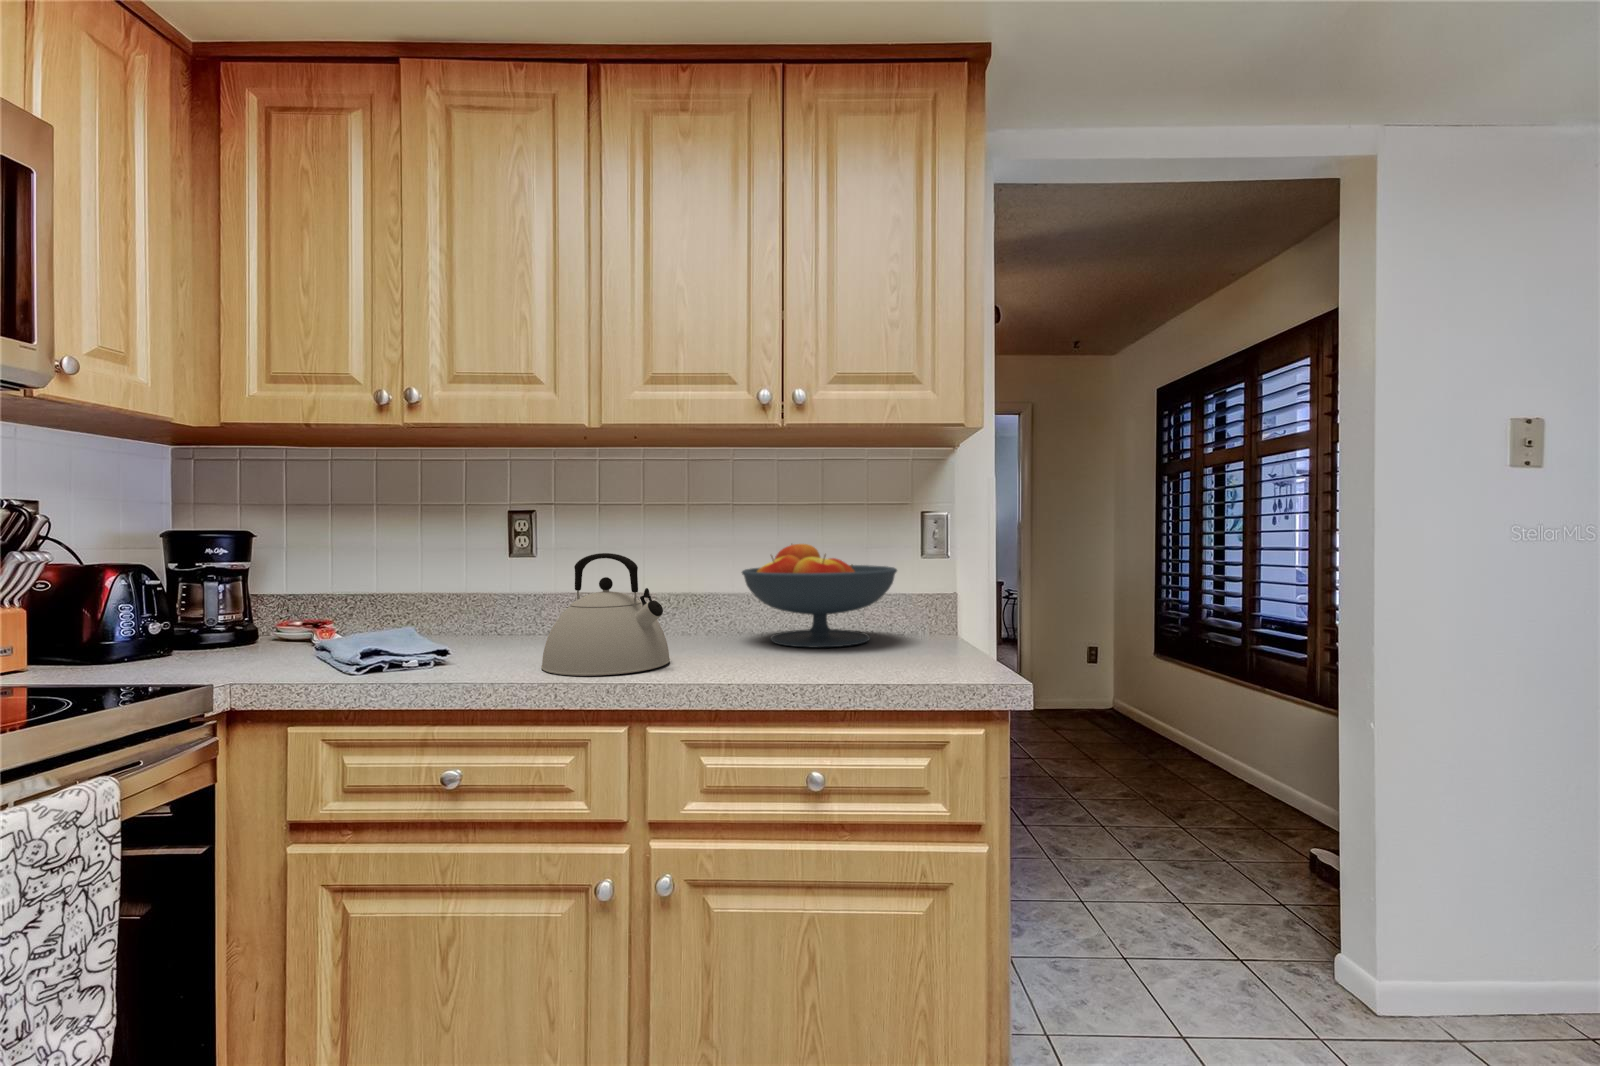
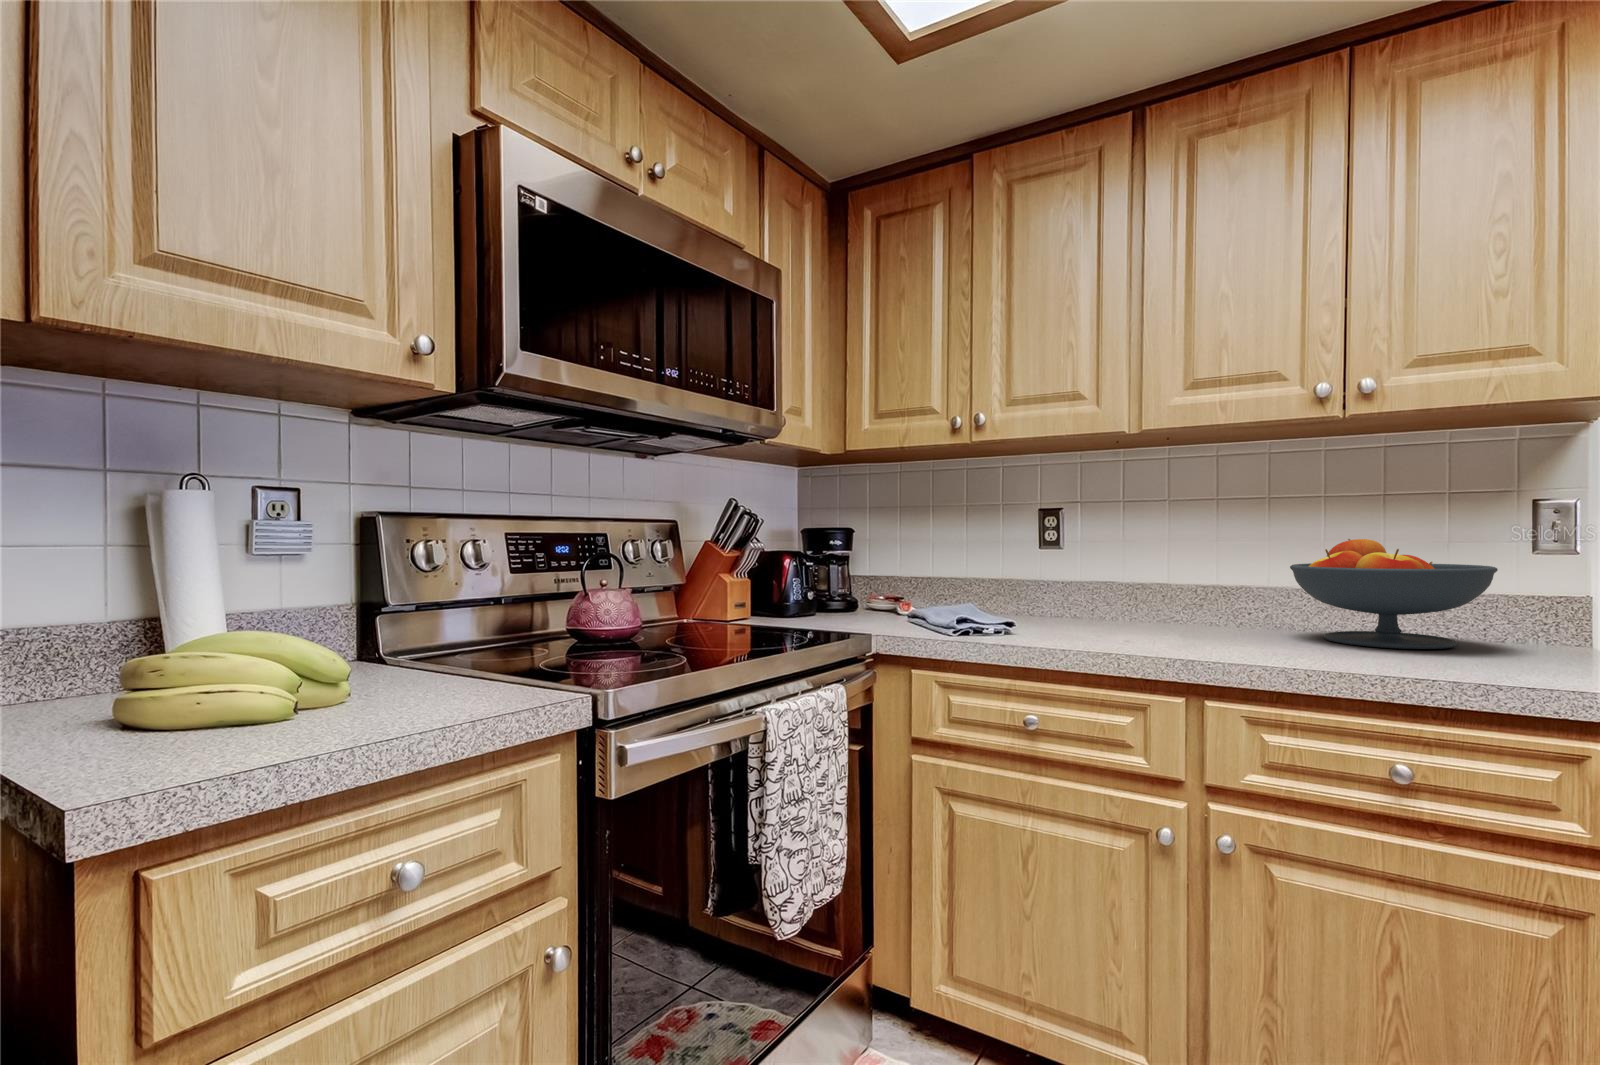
kettle: present [541,553,670,676] -> none [1098,544,1221,651]

